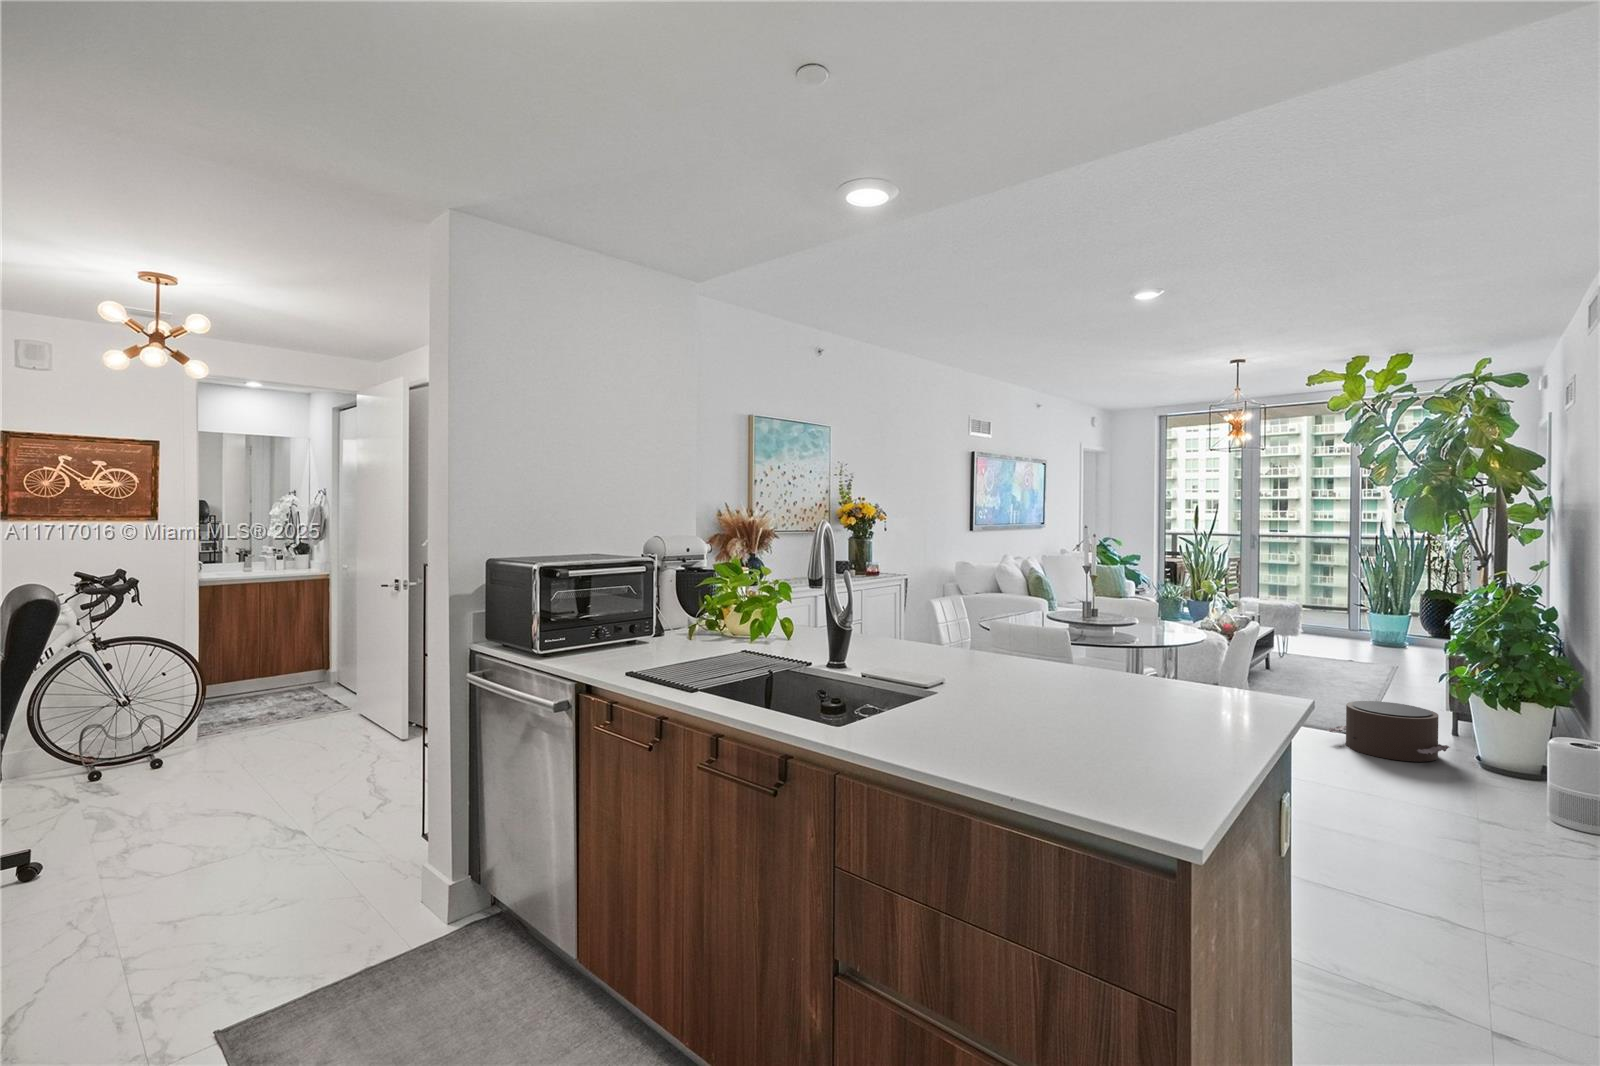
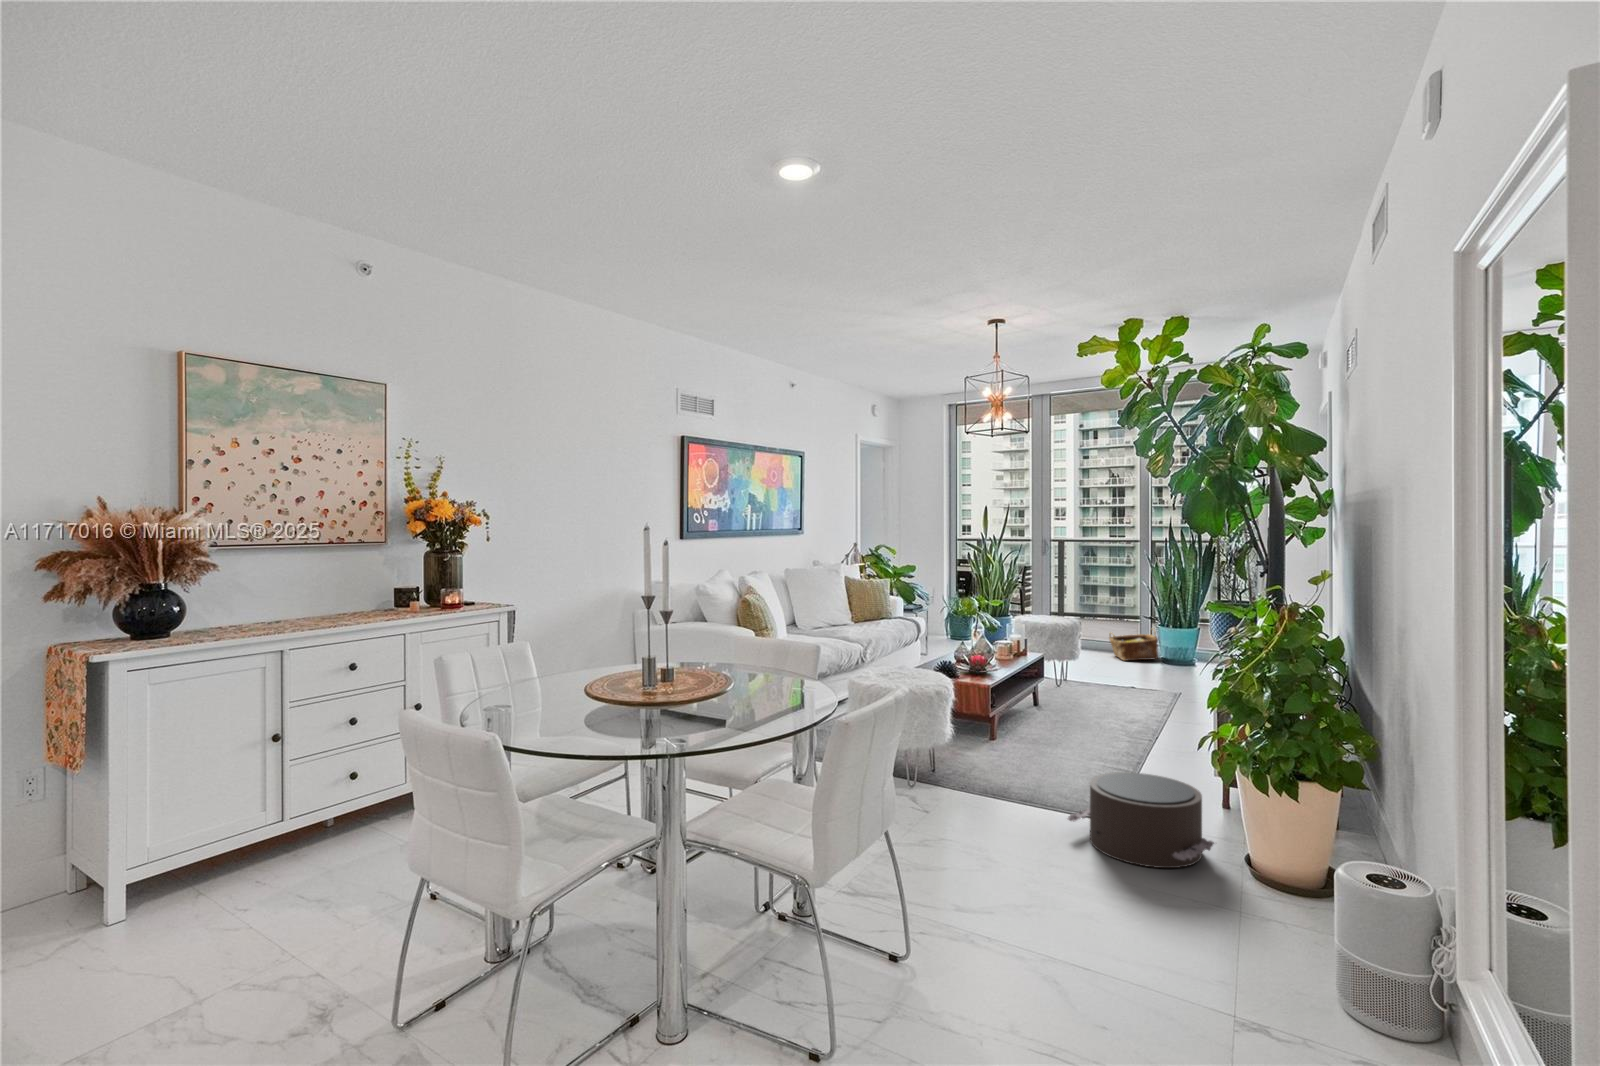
woven basket: none [1321,614,1370,642] -> present [1109,629,1158,661]

